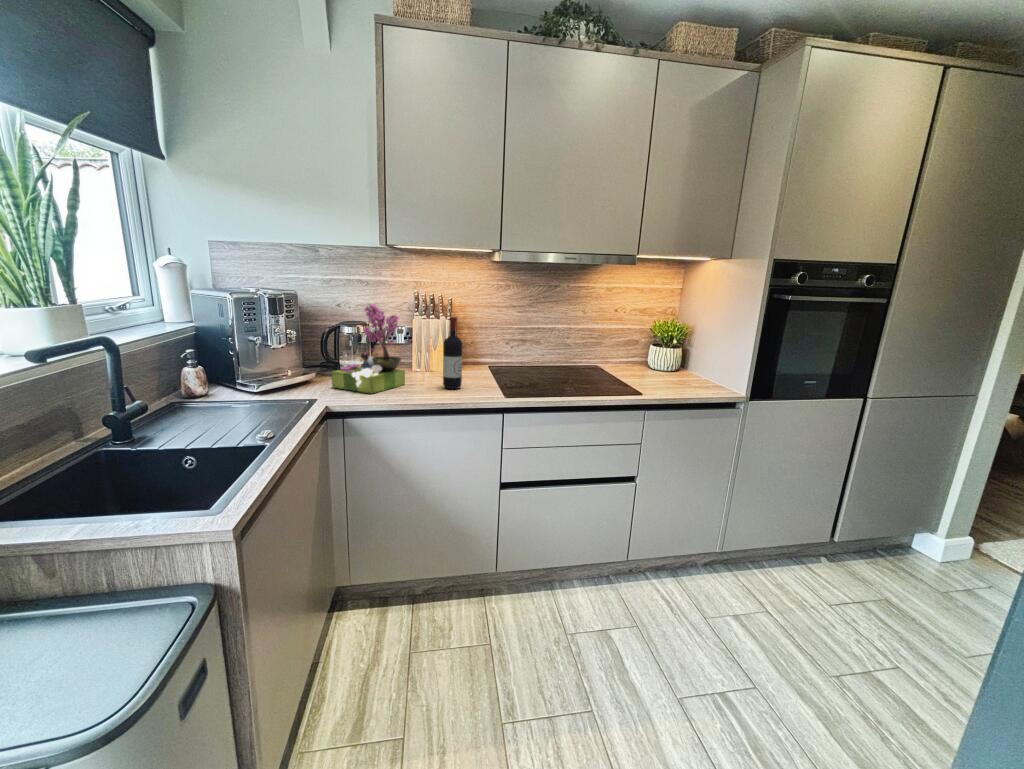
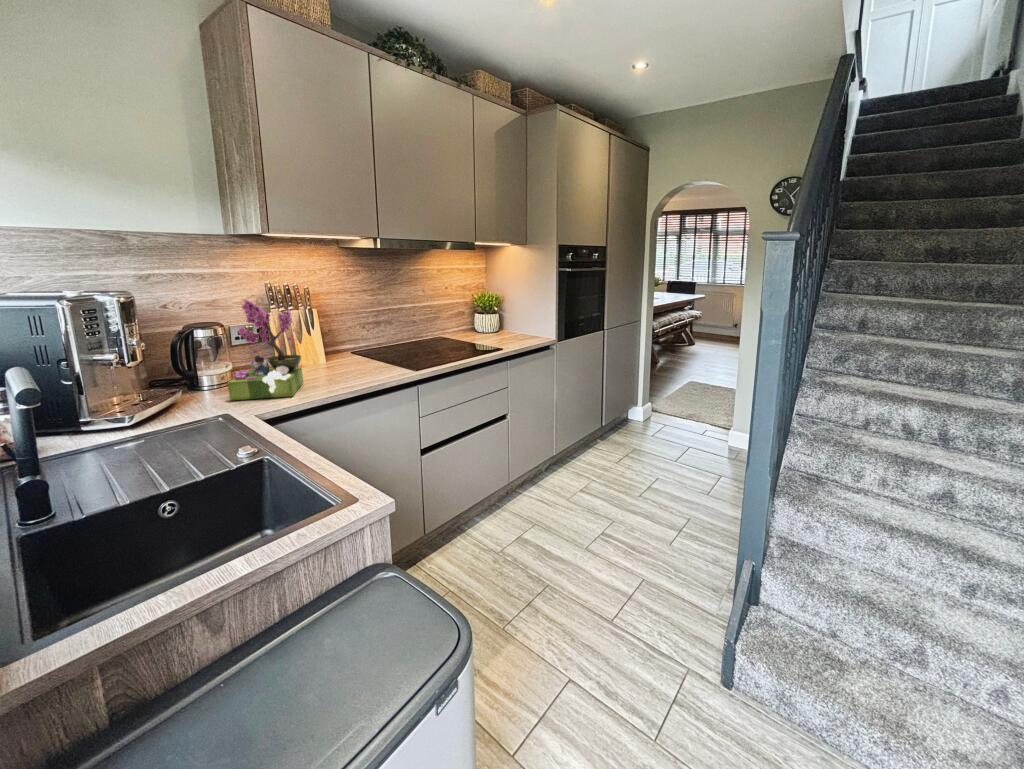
wine bottle: present [443,317,462,389] -> none [343,306,366,378]

